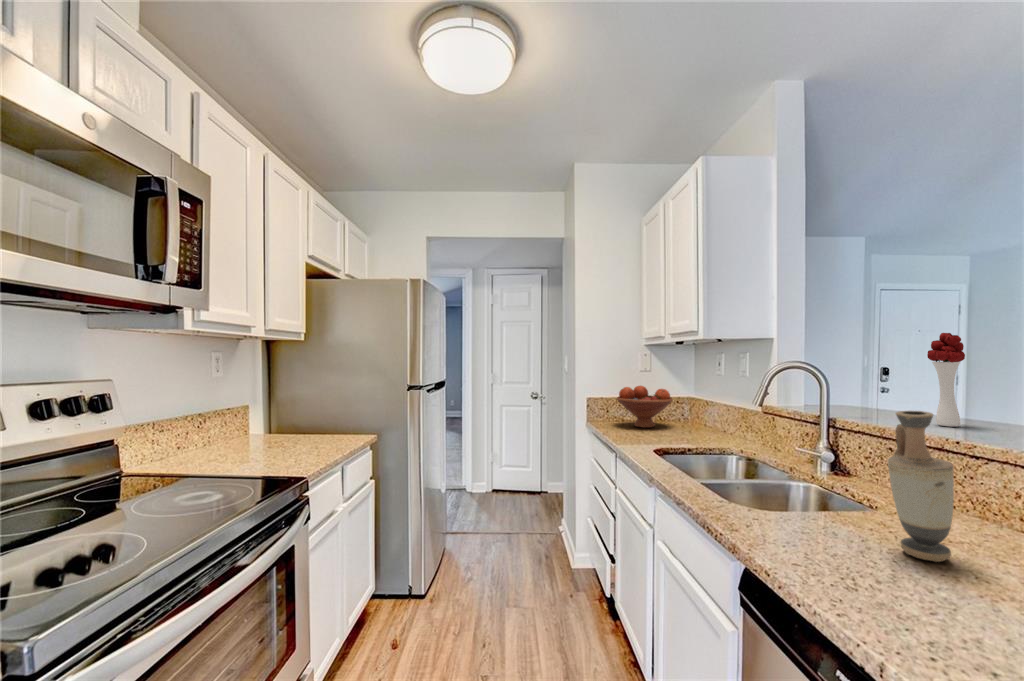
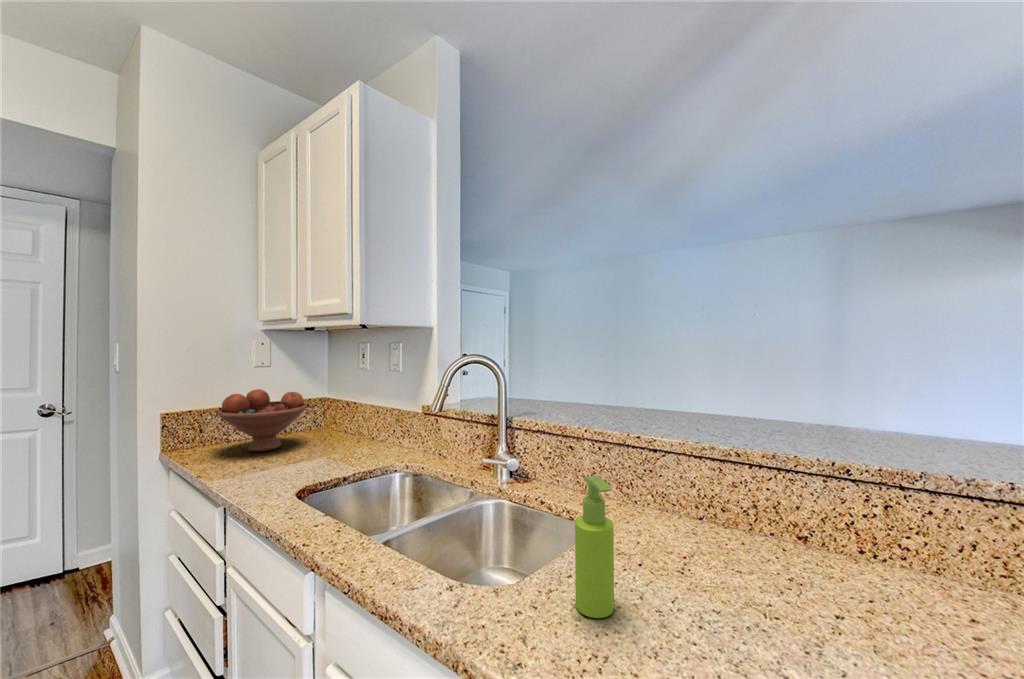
flower bouquet: present [927,333,965,427] -> none [586,323,613,413]
vase: present [888,411,954,562] -> none [663,424,730,615]
soap dispenser: none [812,441,846,538] -> present [575,476,614,618]

